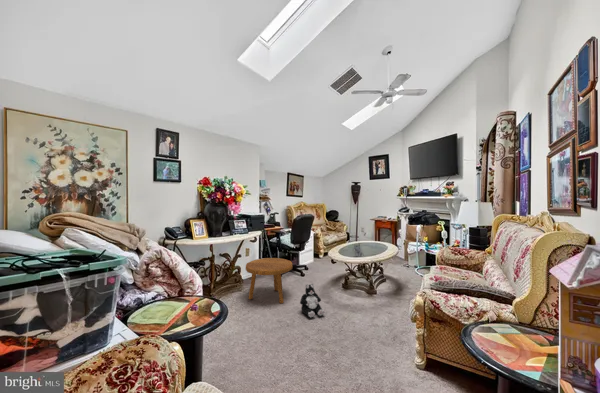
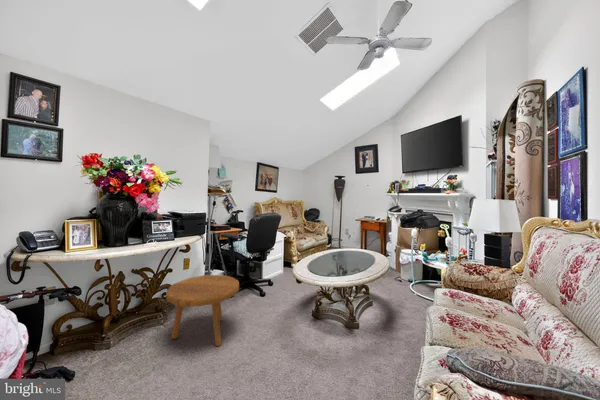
plush toy: present [300,284,325,317] -> none [240,320,276,377]

